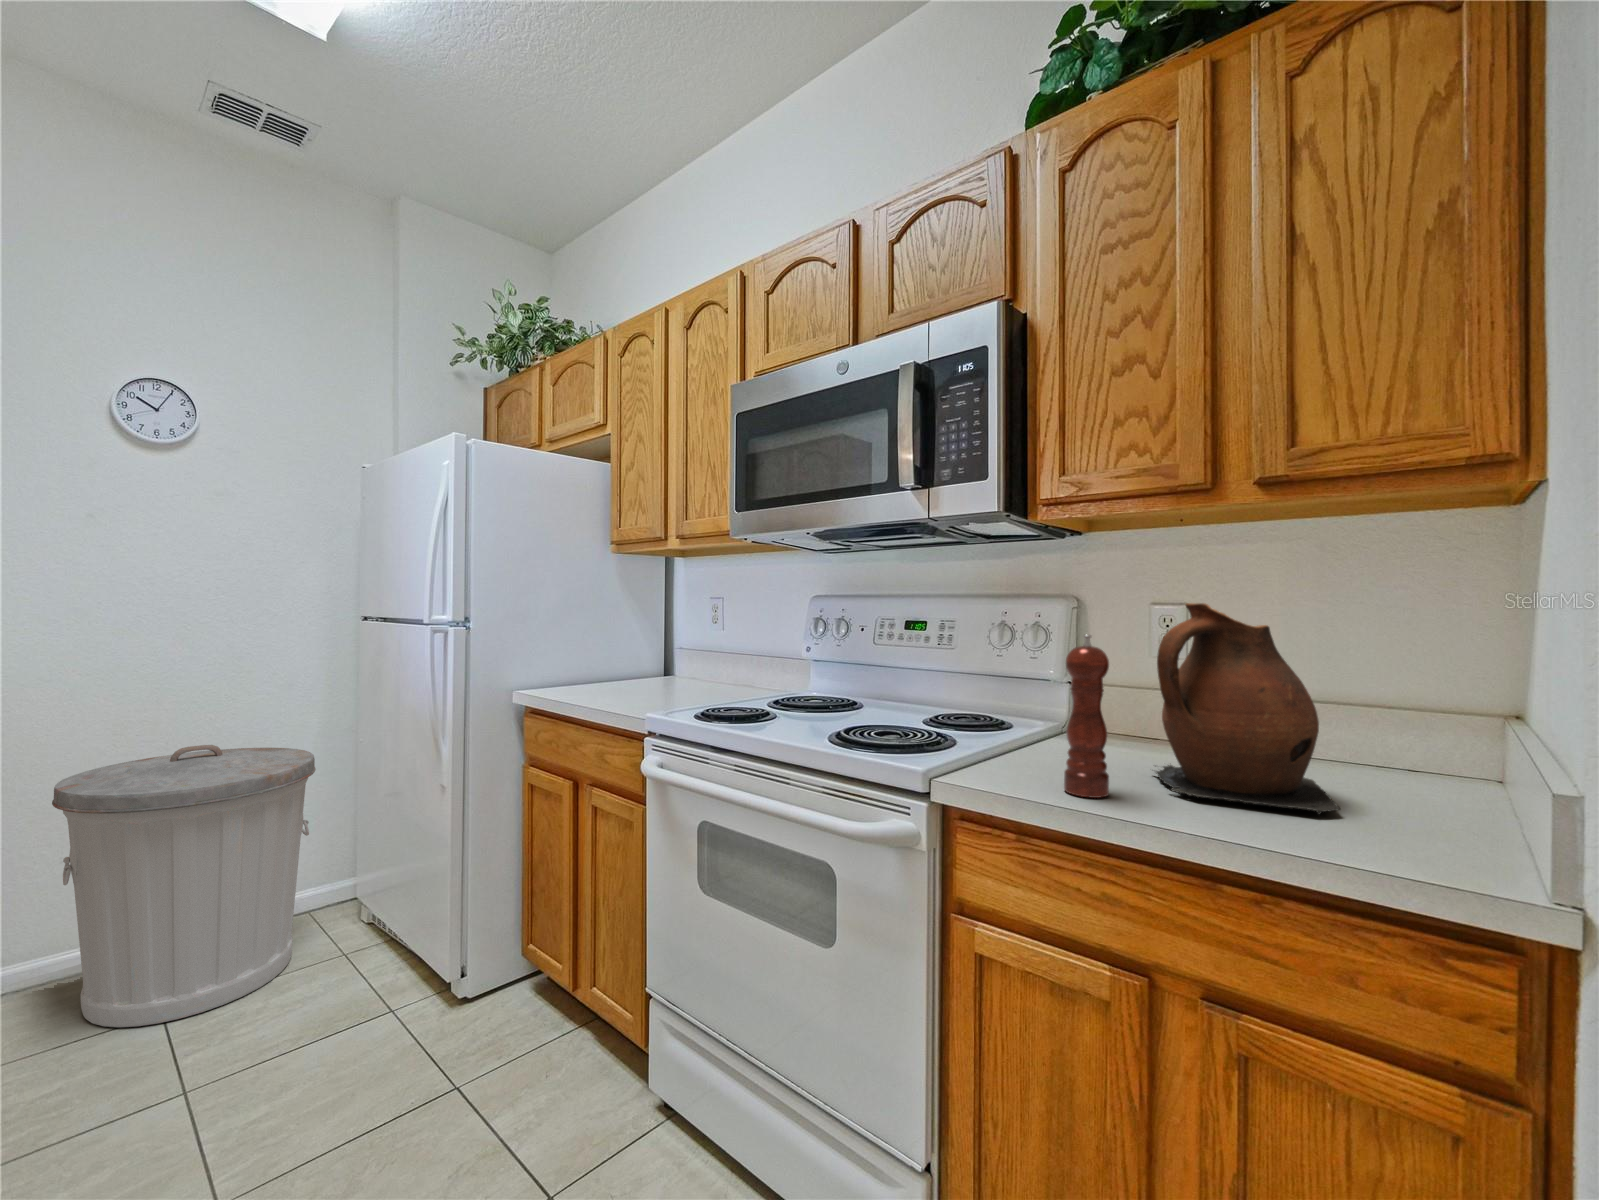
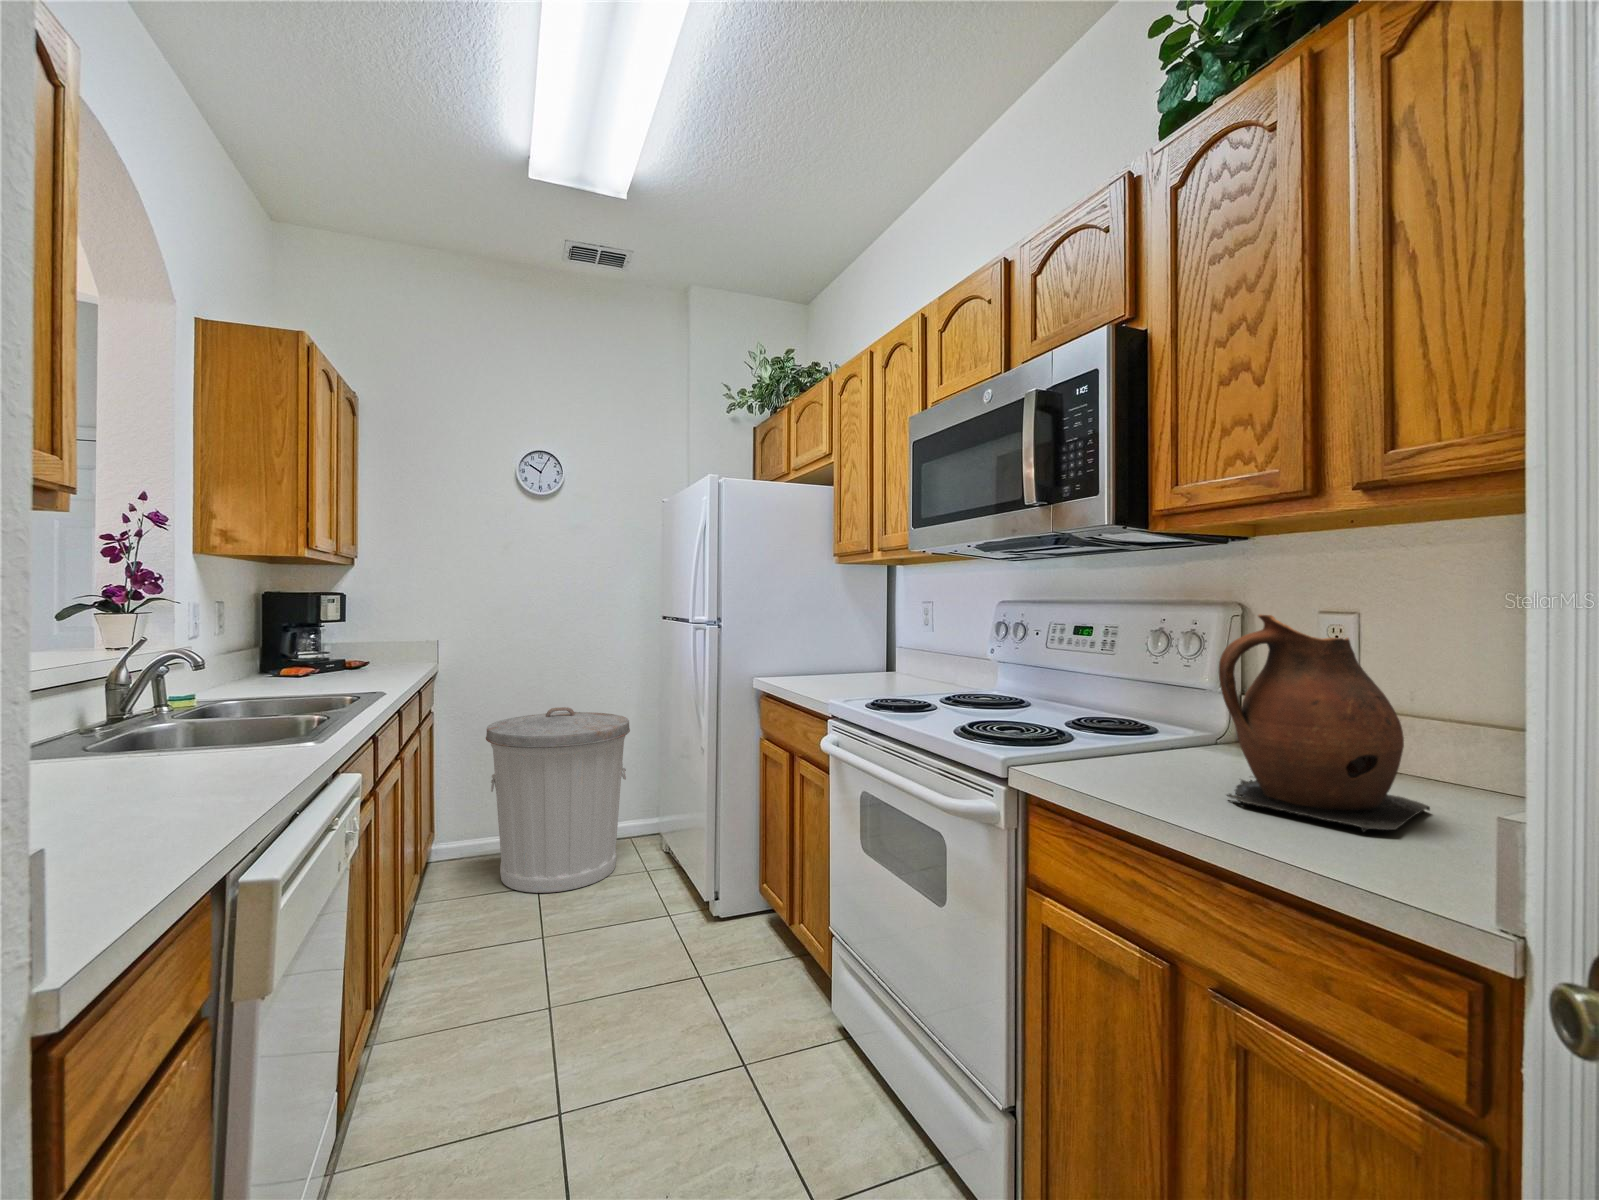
pepper mill: present [1064,635,1109,798] -> none [1117,643,1159,794]

